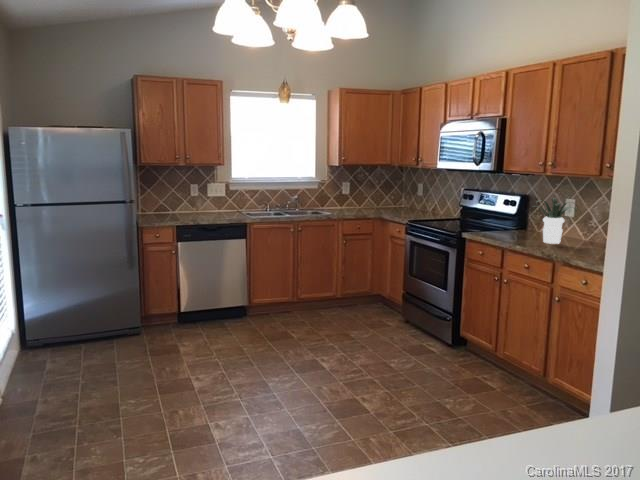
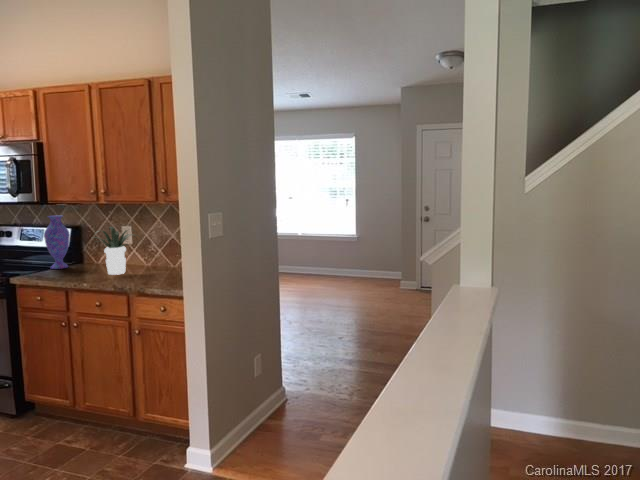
vase: none [496,184,517,232] -> present [44,216,70,269]

